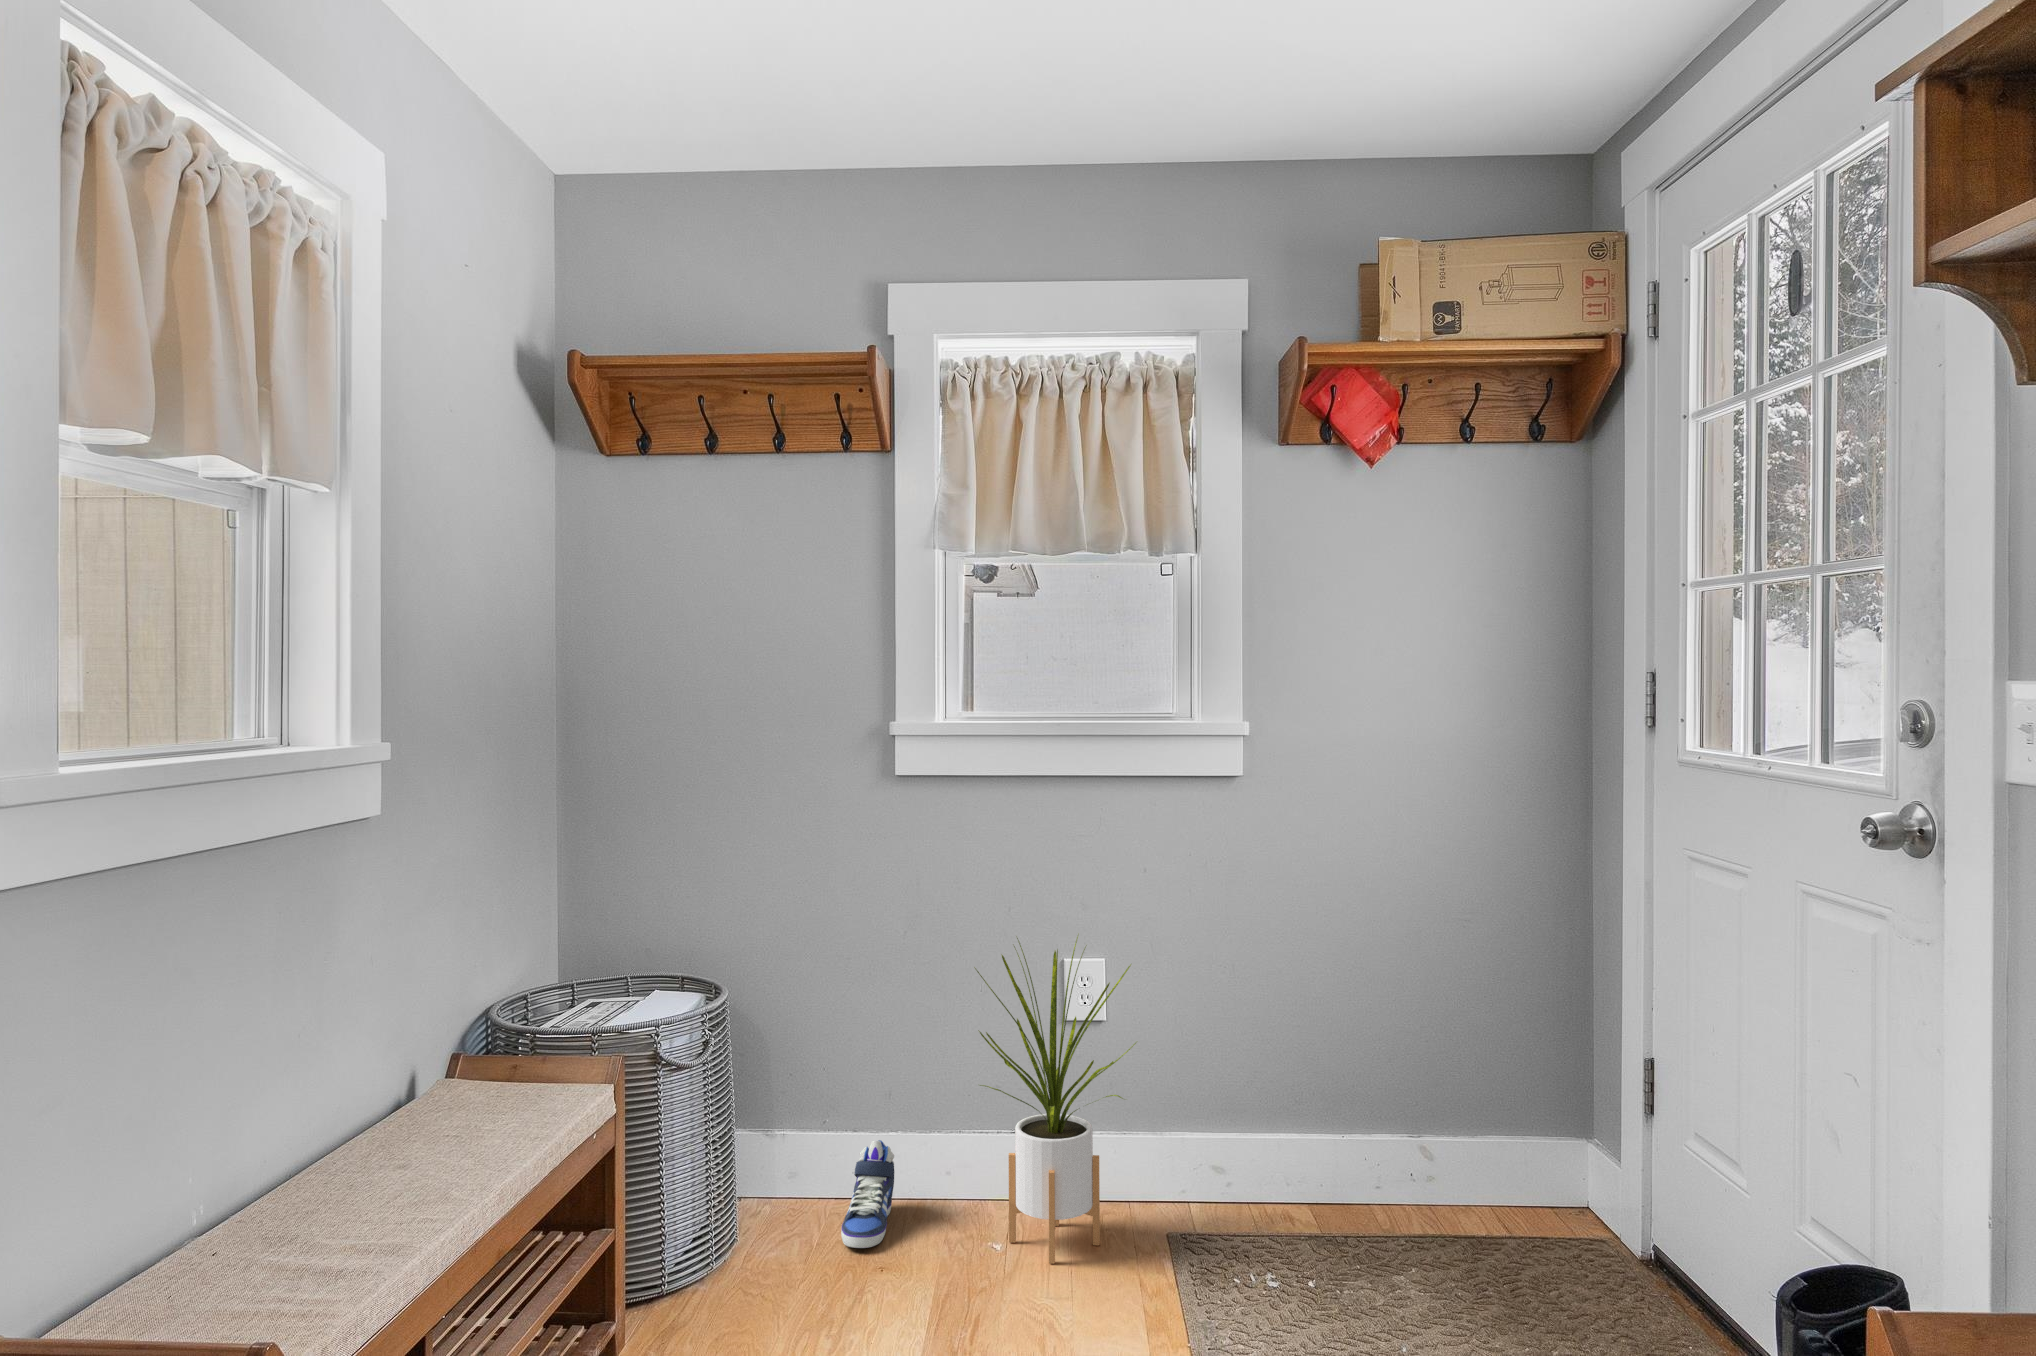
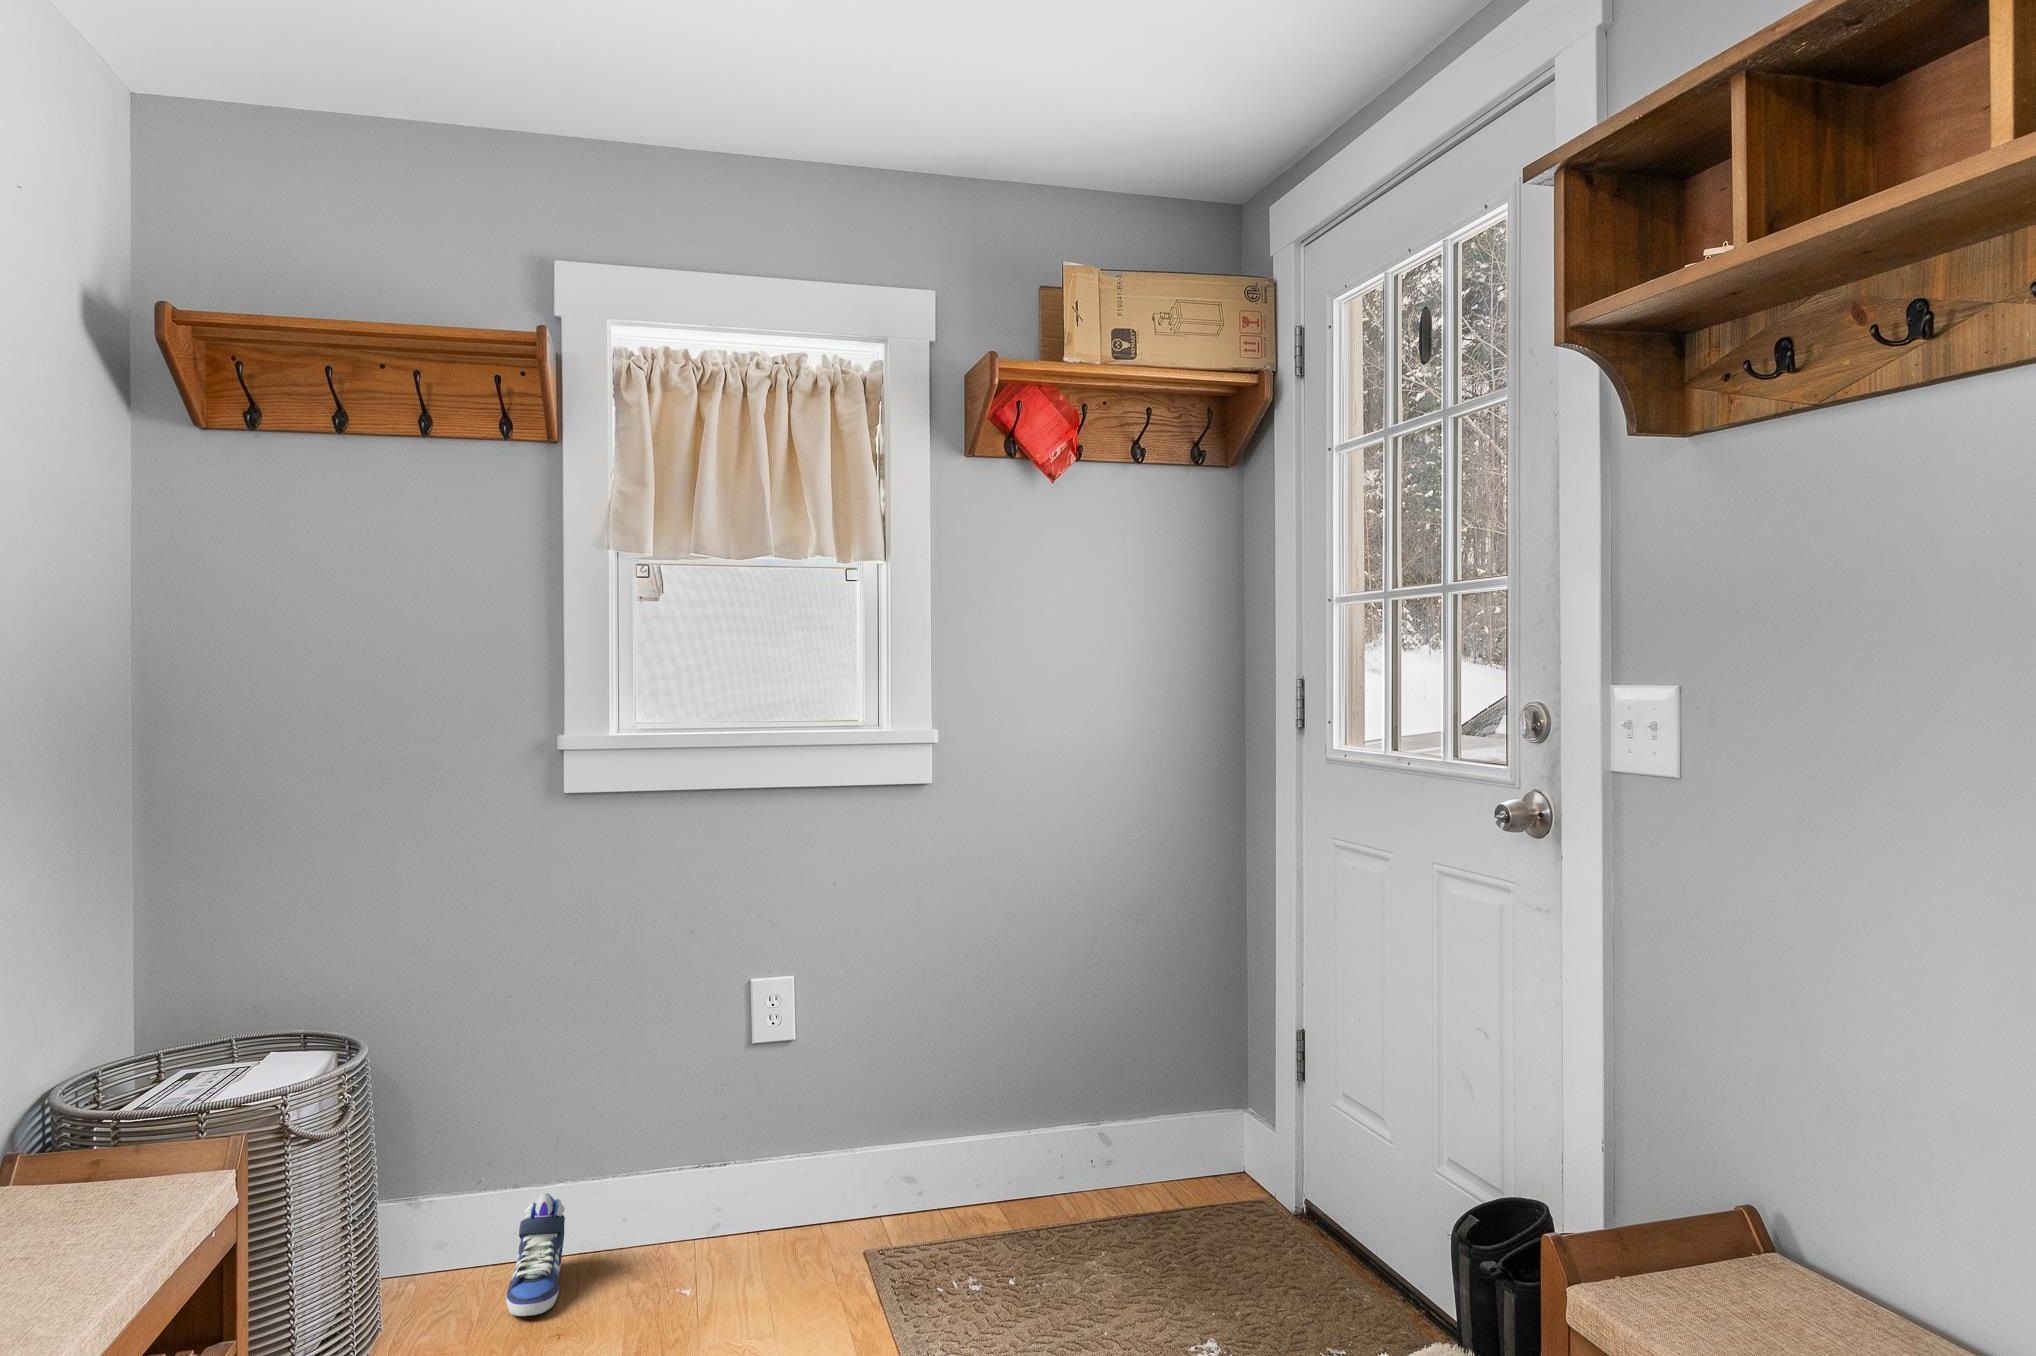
house plant: present [974,937,1136,1264] -> none [659,951,835,1301]

